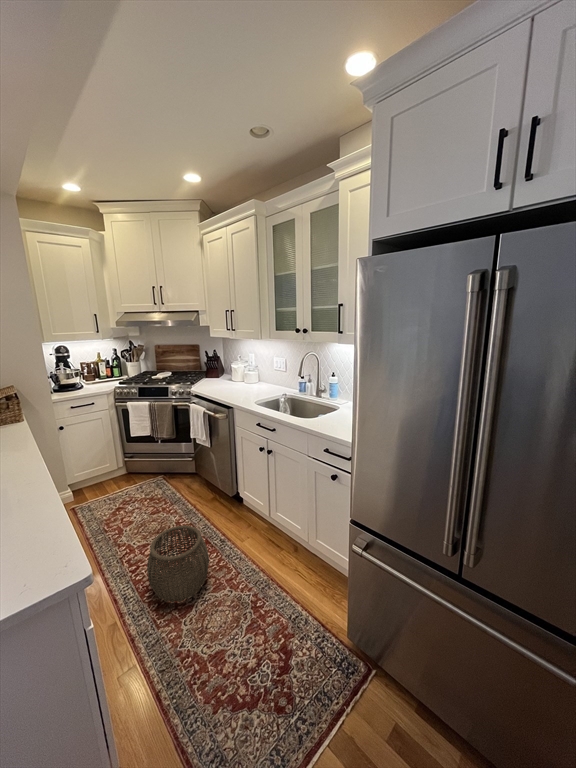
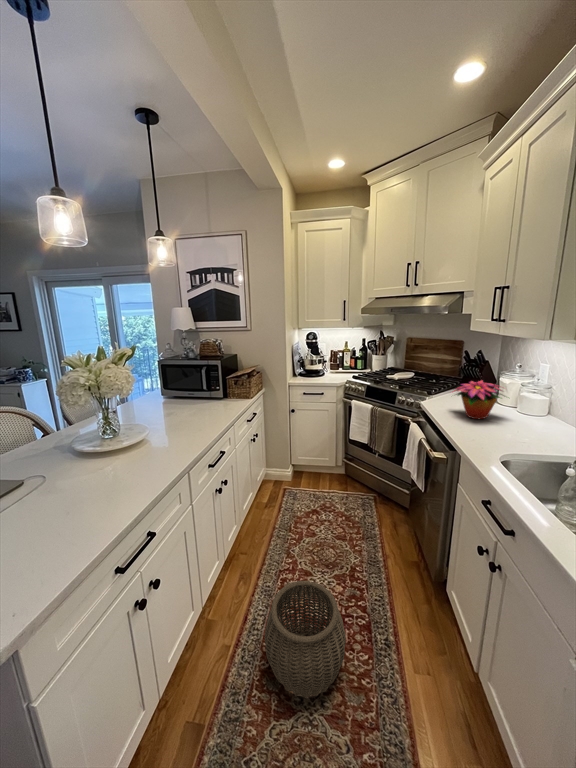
flower arrangement: none [211,366,246,390] -> present [454,380,505,419]

